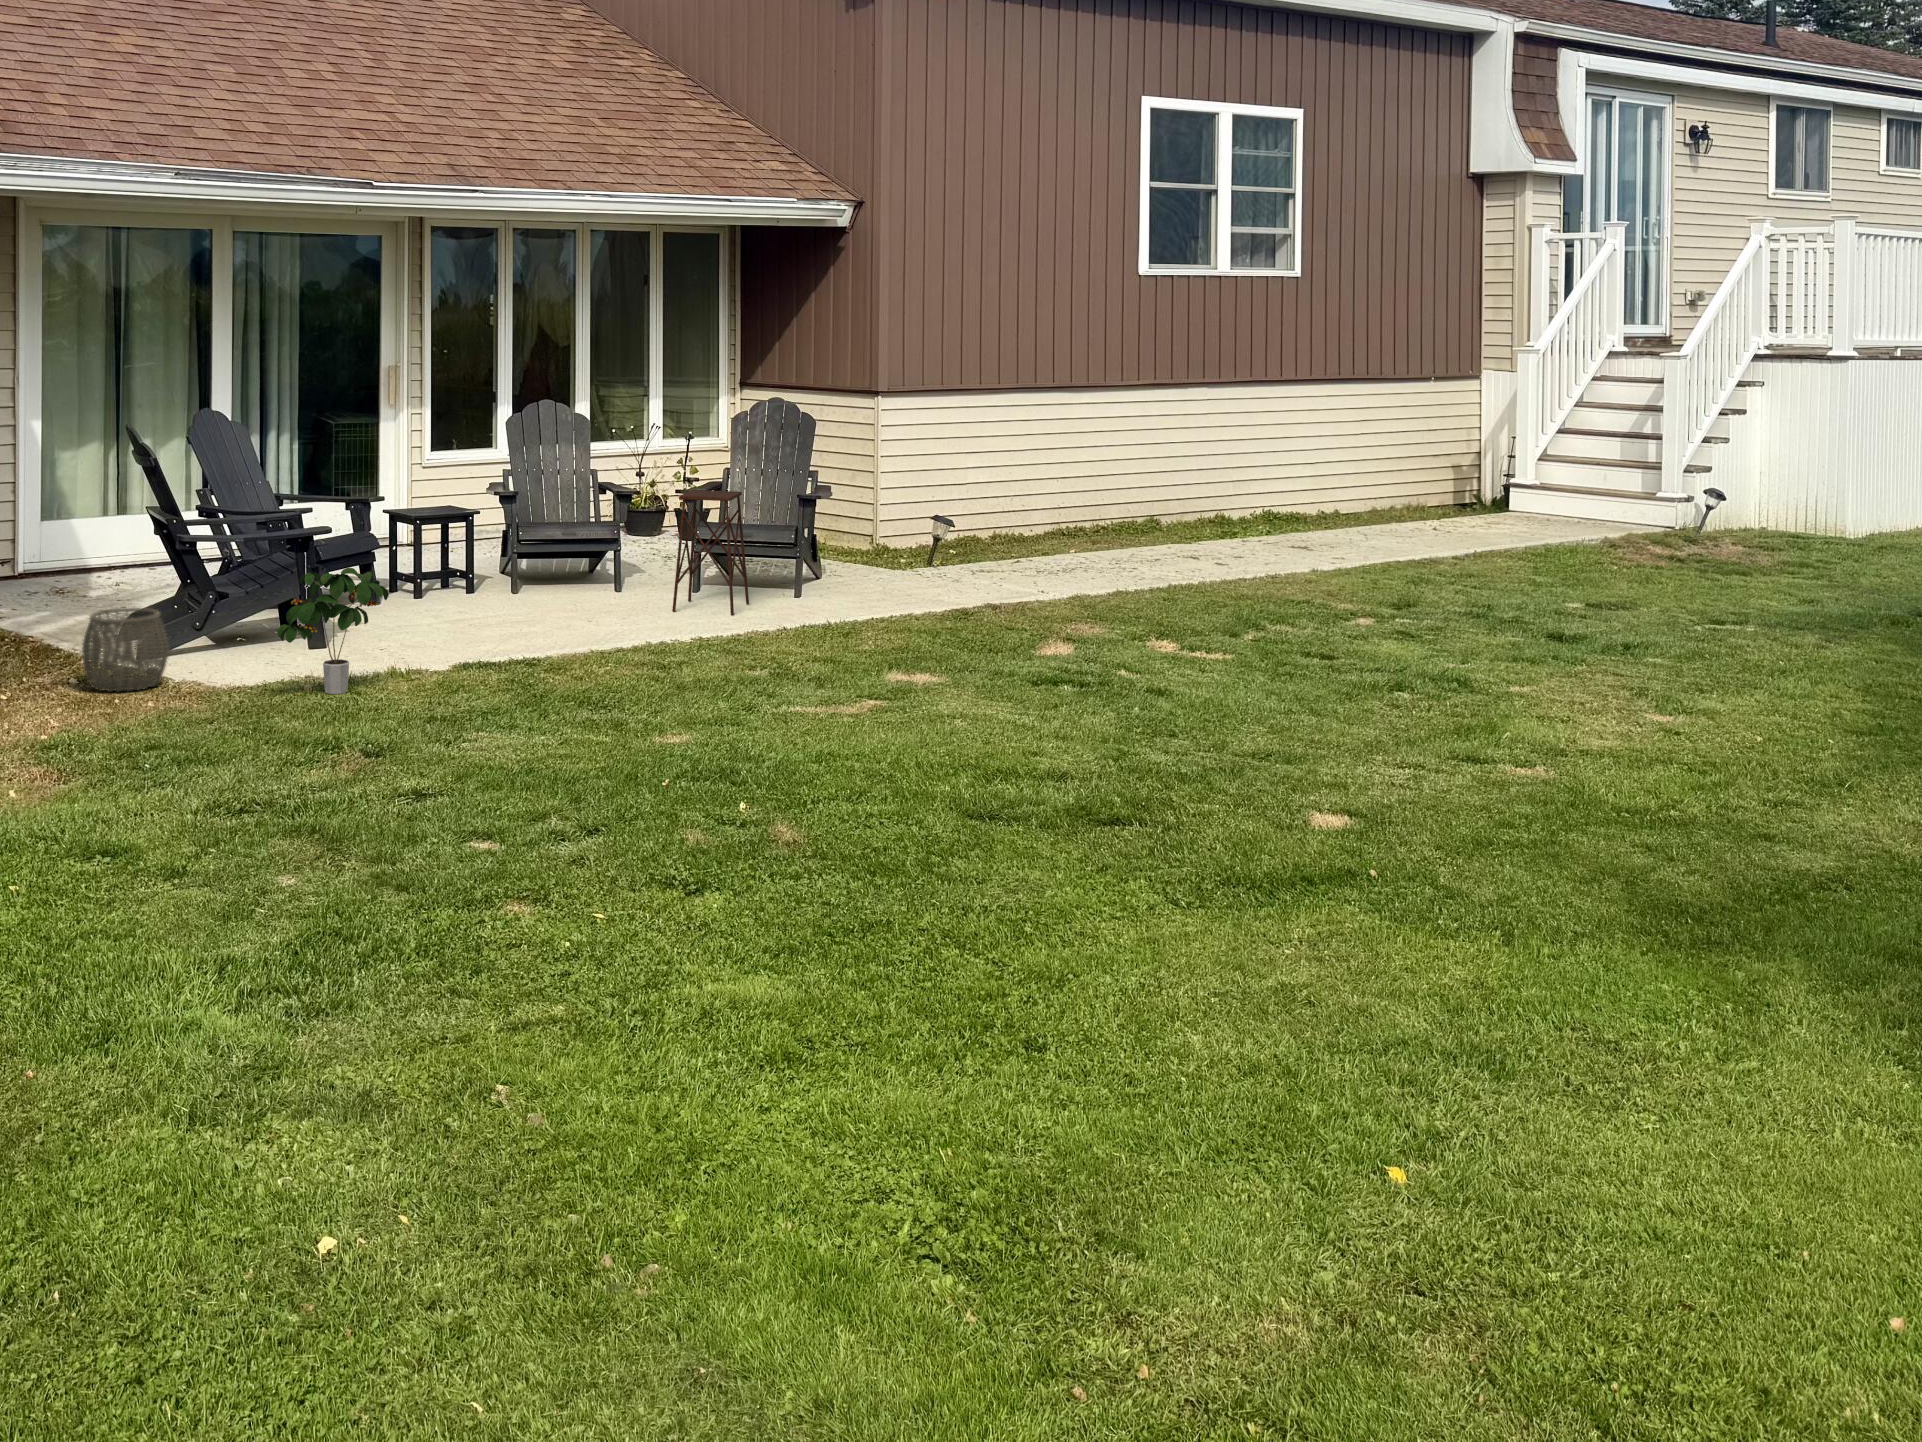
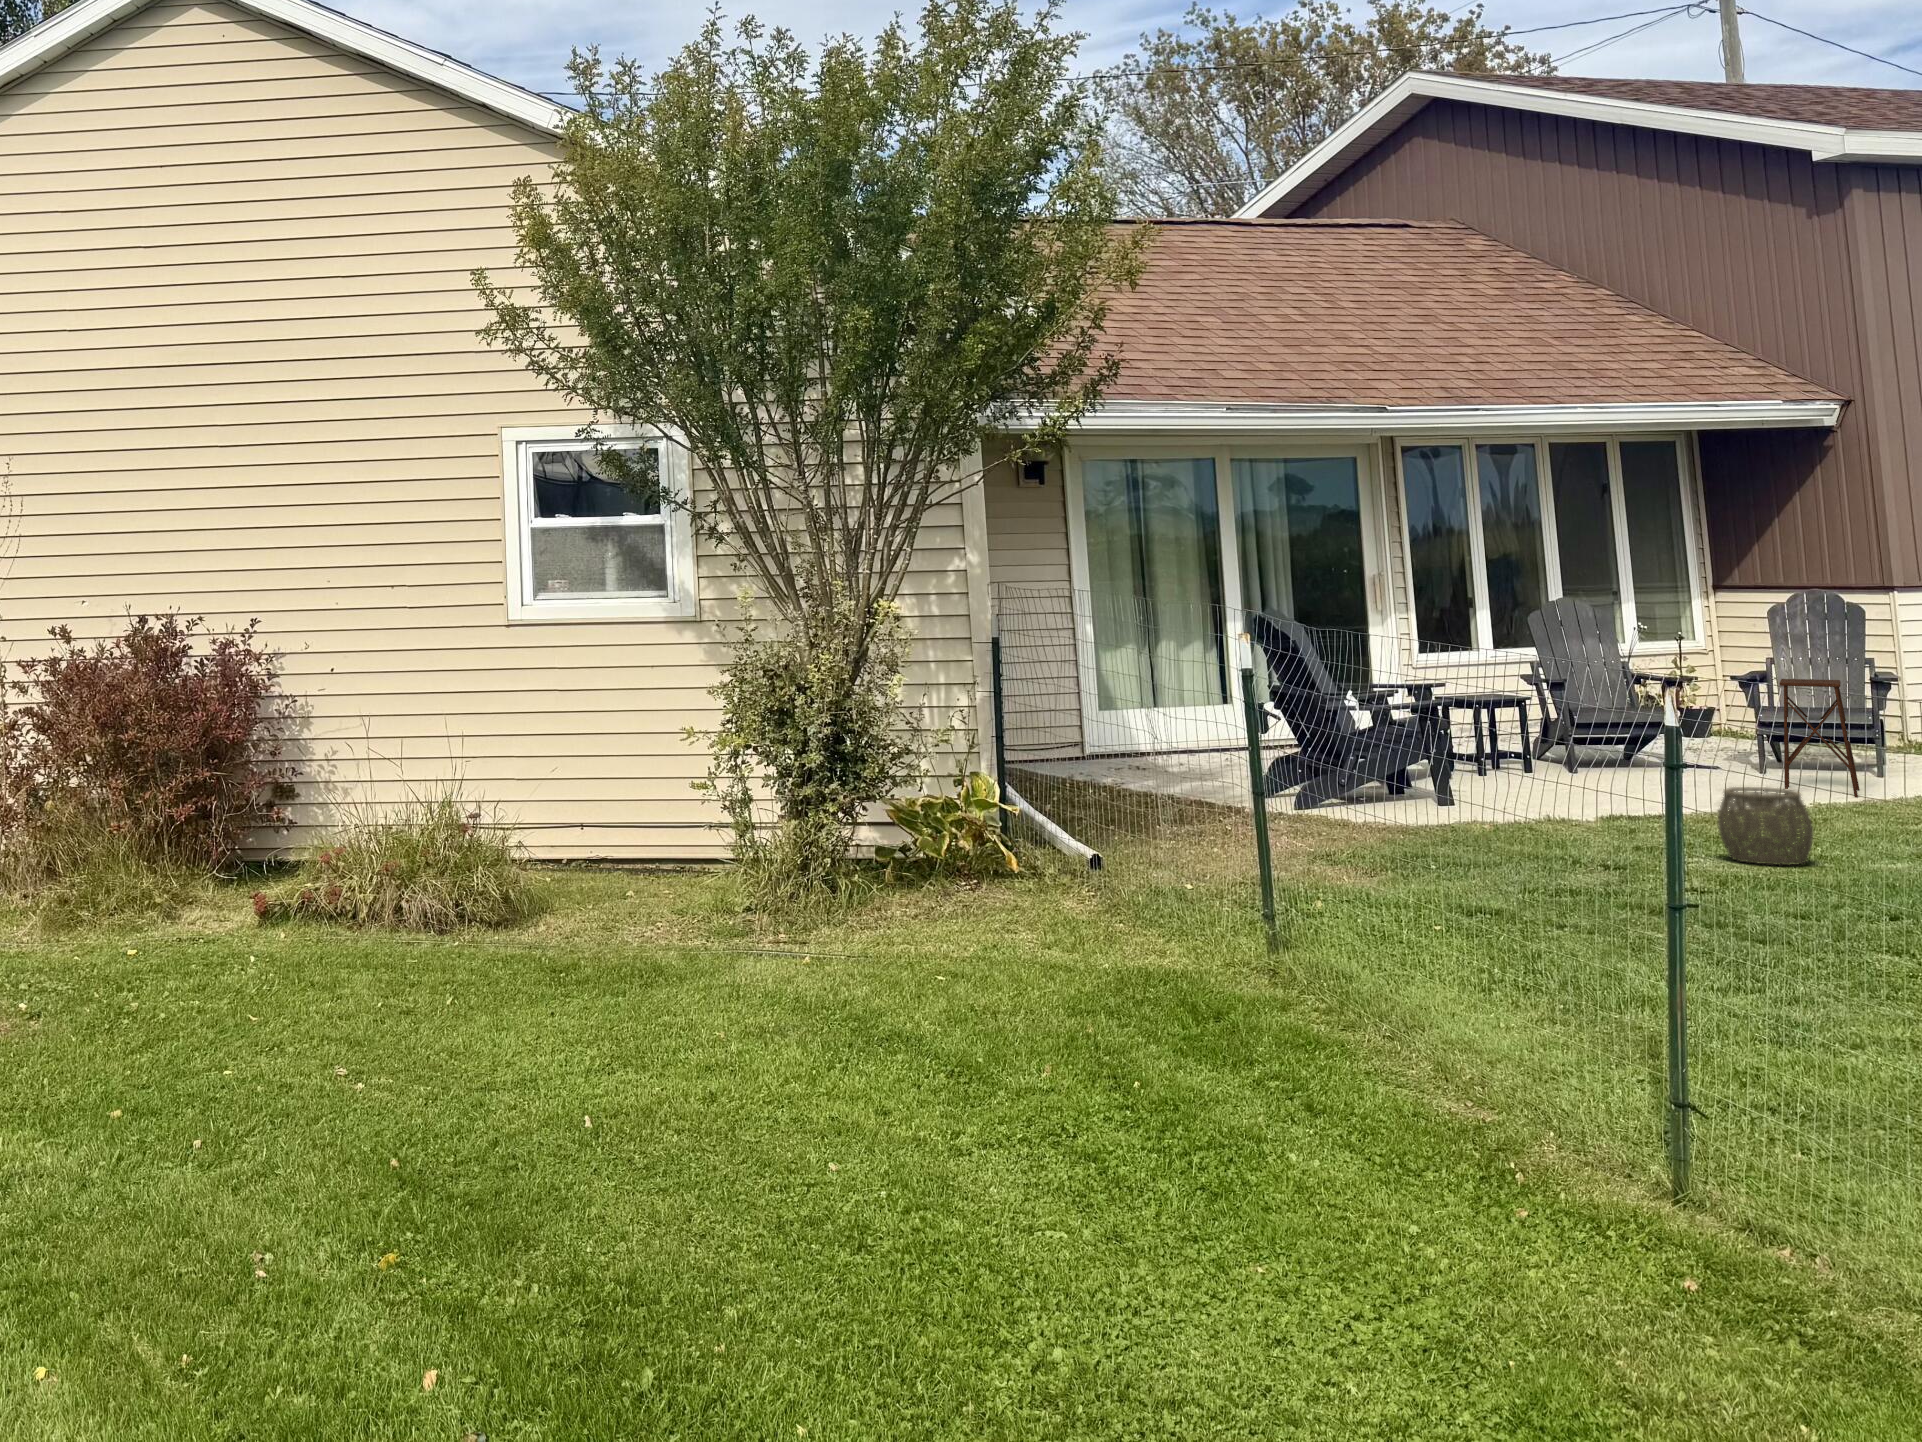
potted plant: present [277,568,389,694] -> none [1511,729,1601,838]
woven basket: present [82,608,168,692] -> present [1718,787,1813,865]

